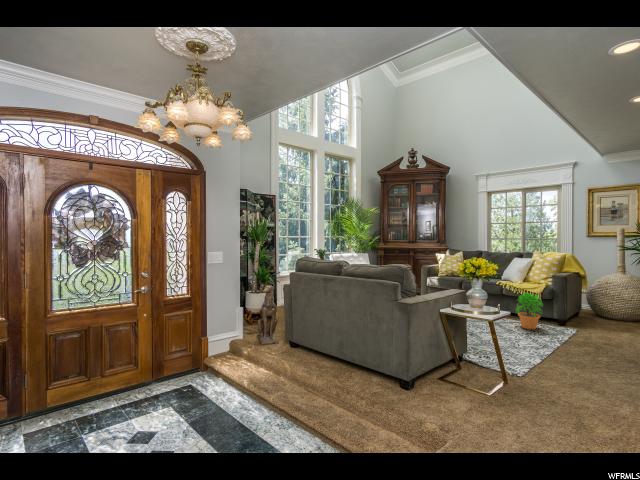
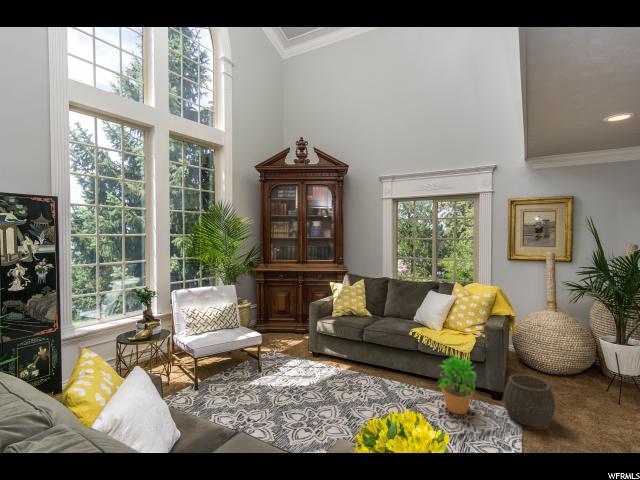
woven basket: none [564,306,601,337] -> present [504,374,556,428]

